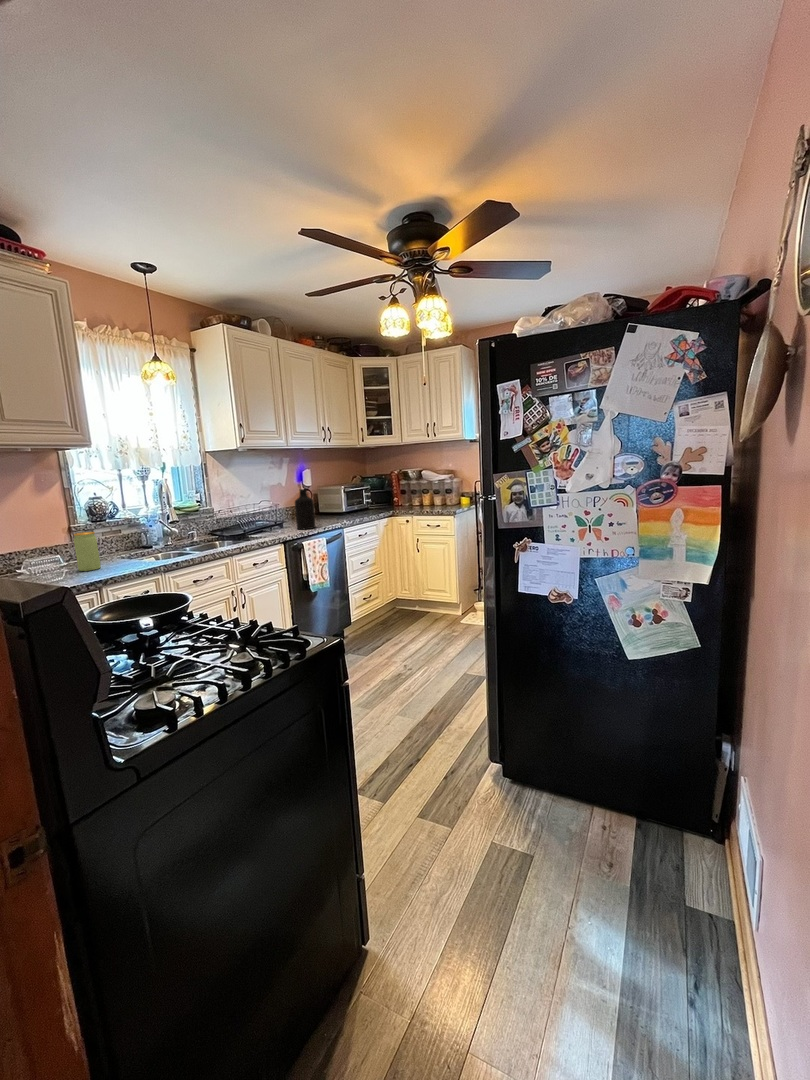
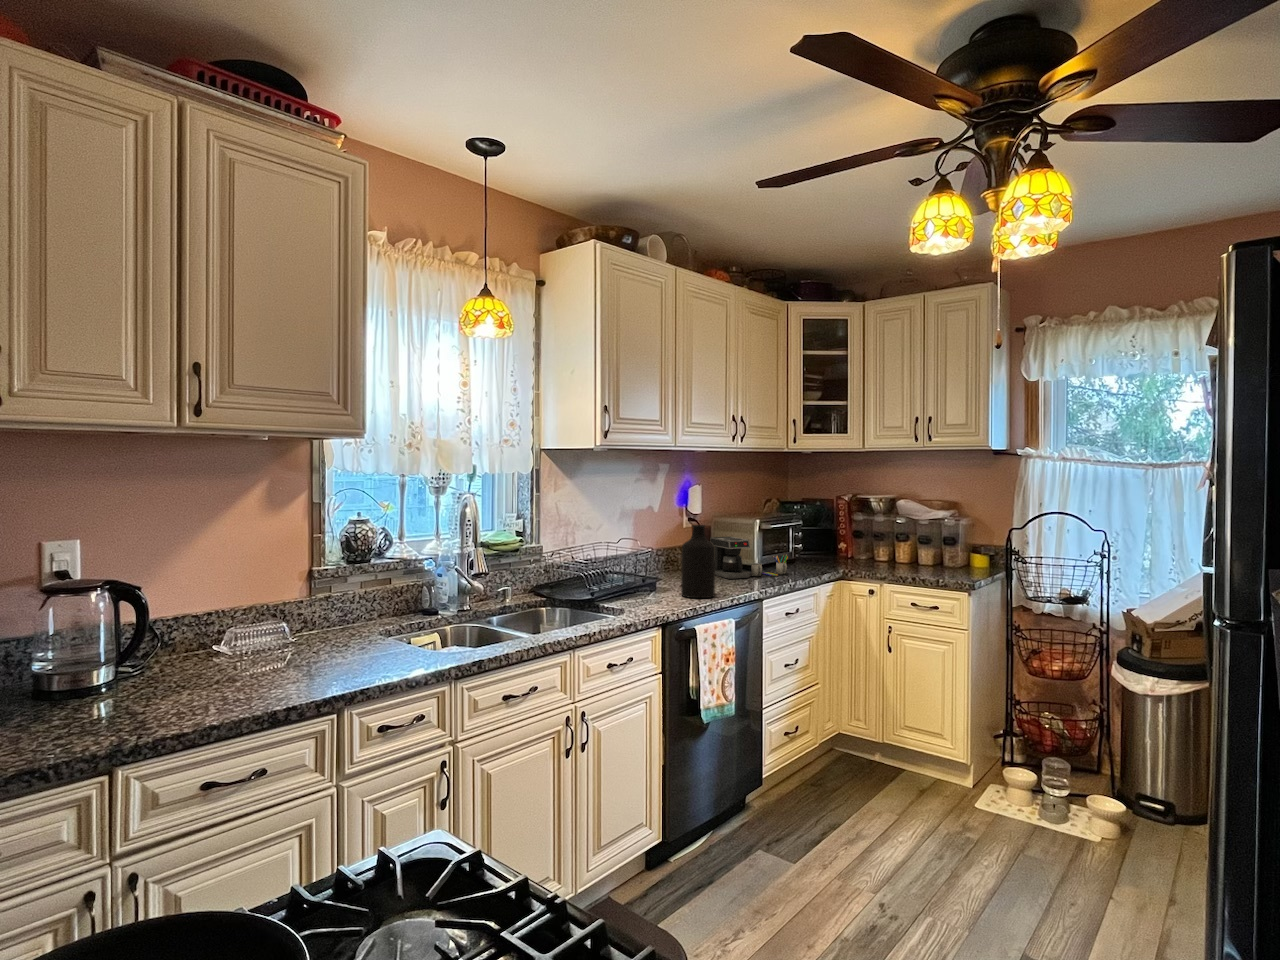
coffee maker: none [316,497,361,520] -> present [710,537,788,579]
jar: present [74,532,101,571] -> none [311,589,348,662]

